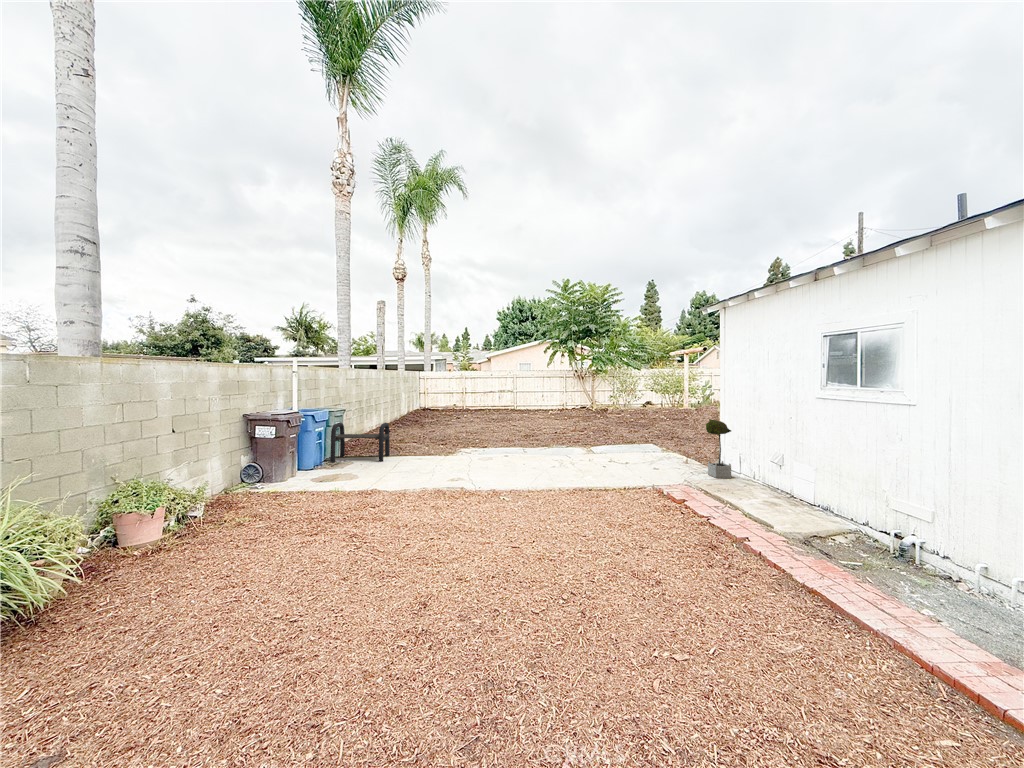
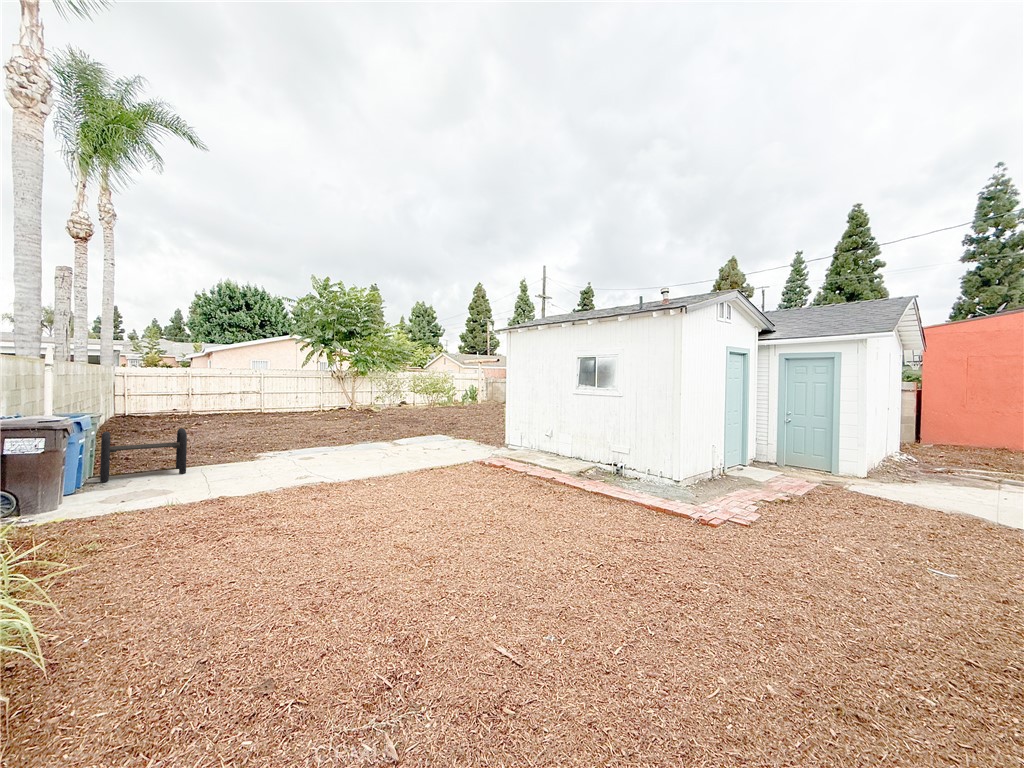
potted tree: present [706,419,731,478] -> none [500,410,516,451]

